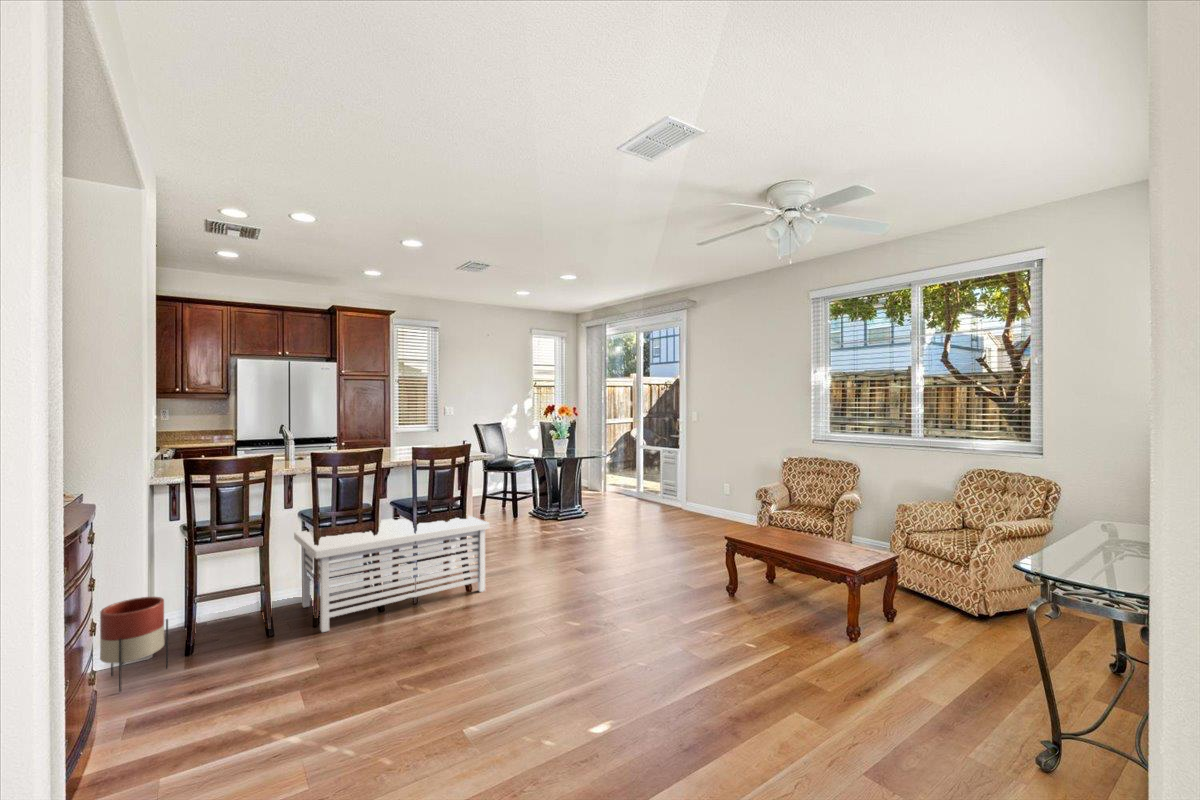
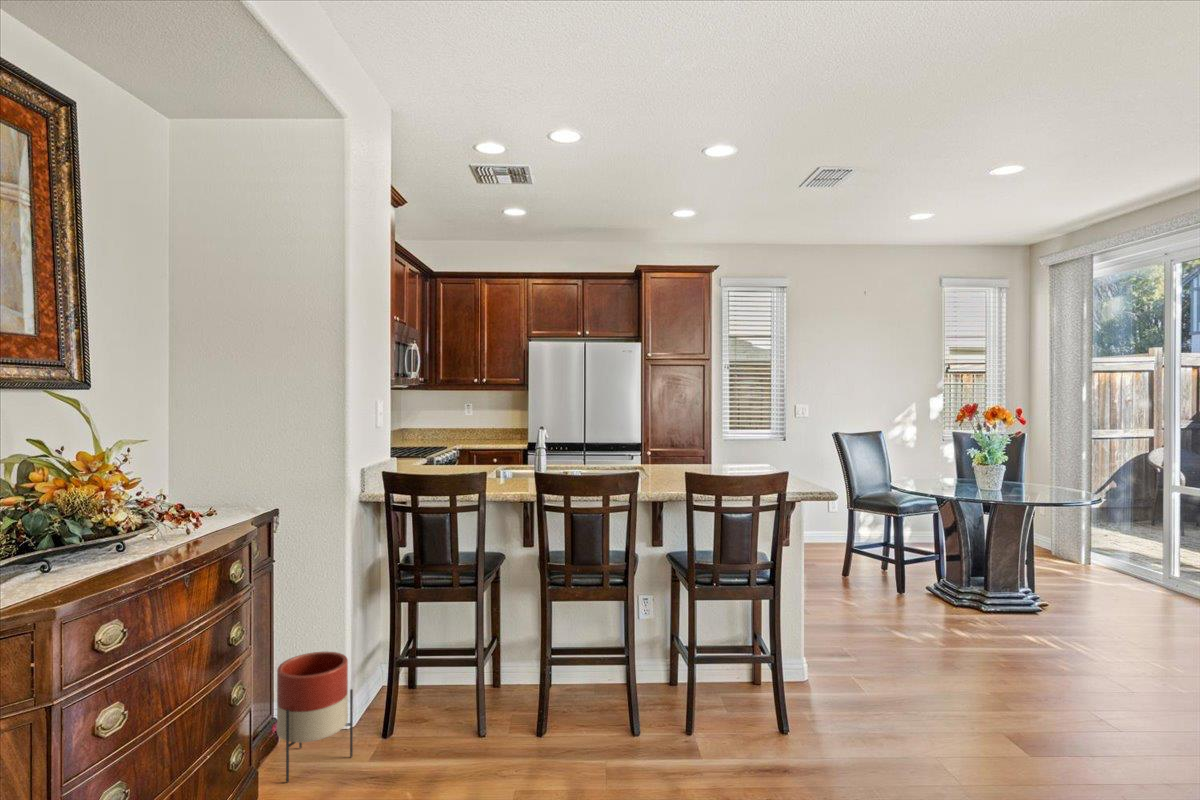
storage bench: present [294,516,489,632] -> none [533,578,827,756]

